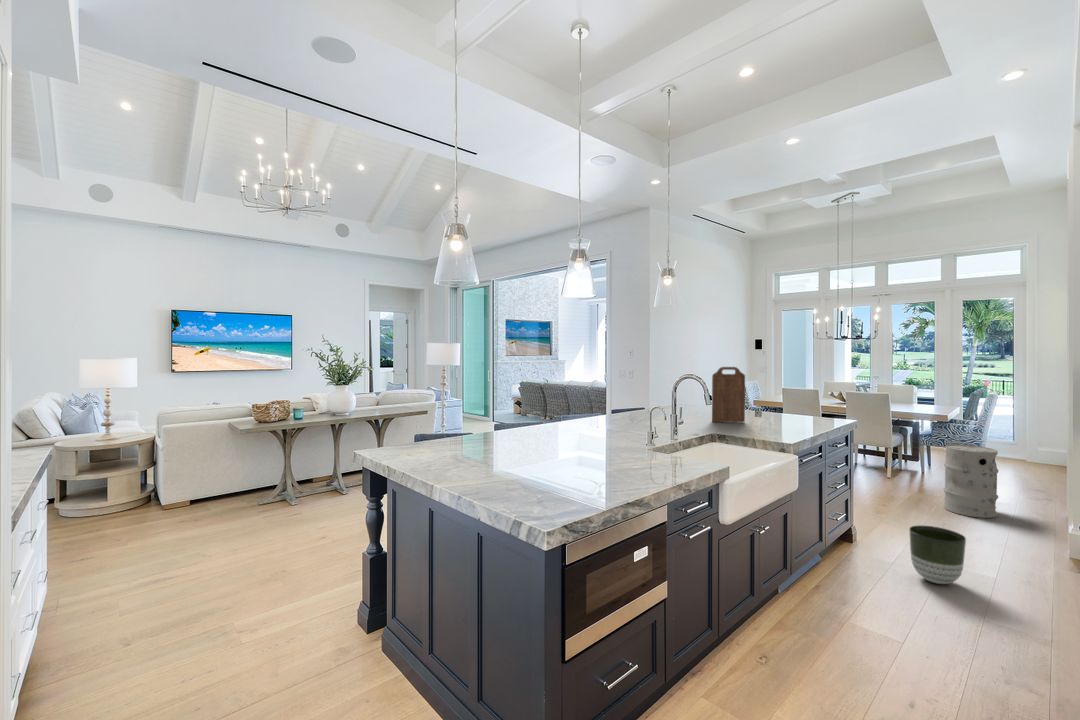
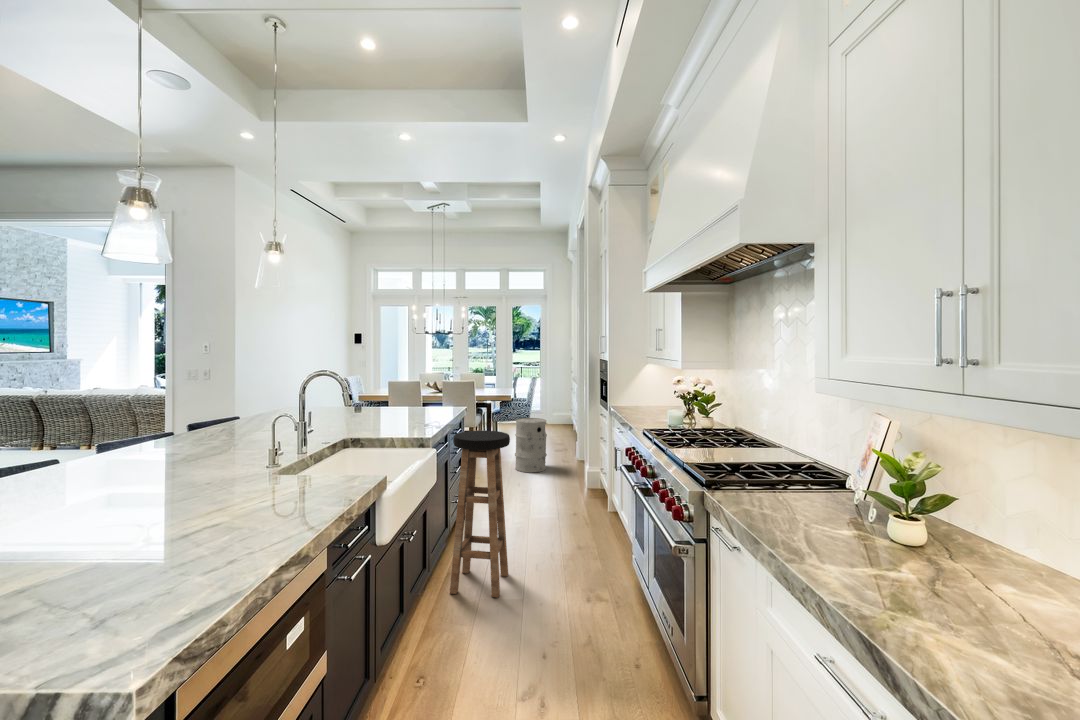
cutting board: present [712,367,745,422] -> none [338,360,374,423]
bar stool: none [812,443,890,626] -> present [450,430,510,598]
planter: present [910,526,966,584] -> none [512,490,548,537]

